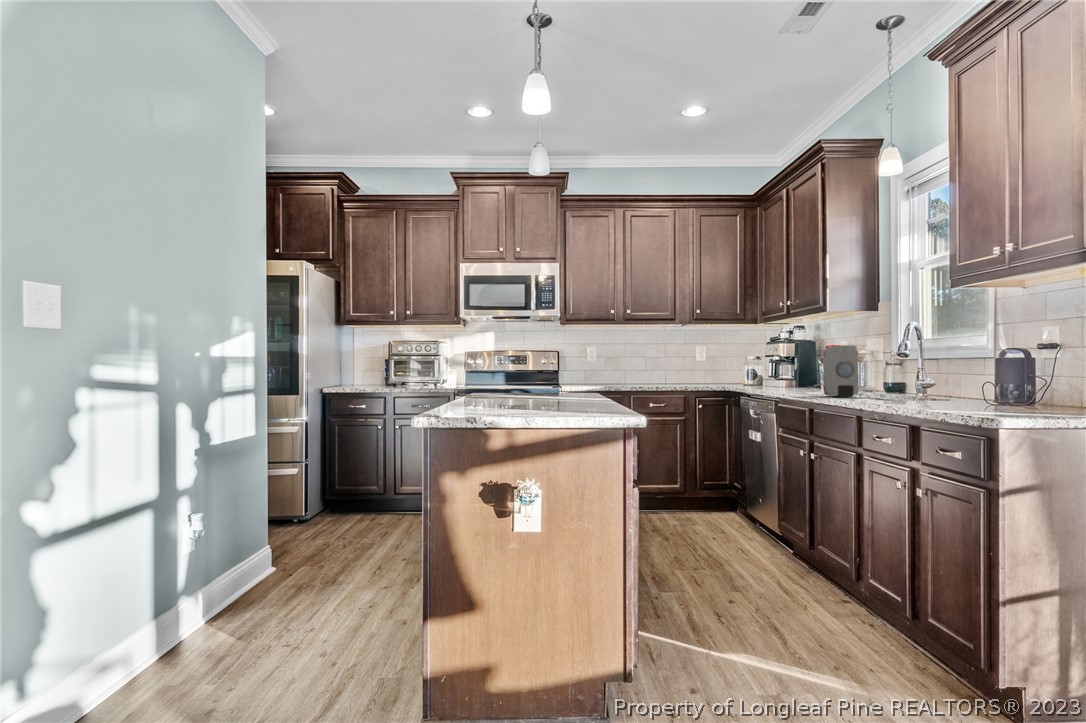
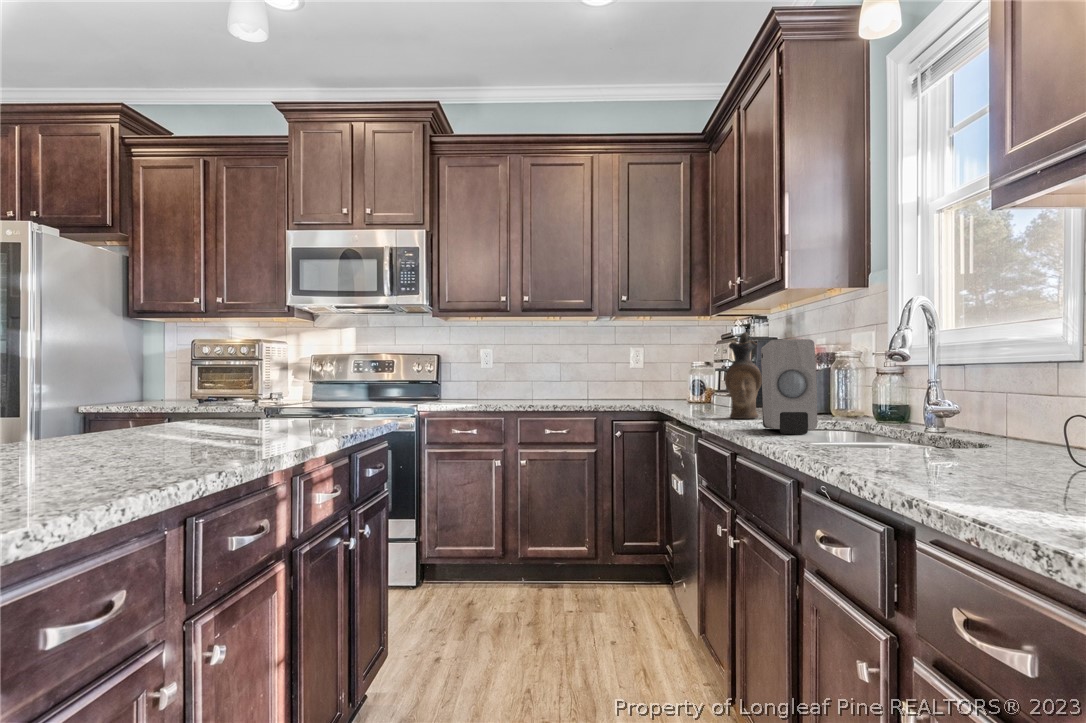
ceramic pitcher: none [793,339,816,392] -> present [725,332,762,418]

